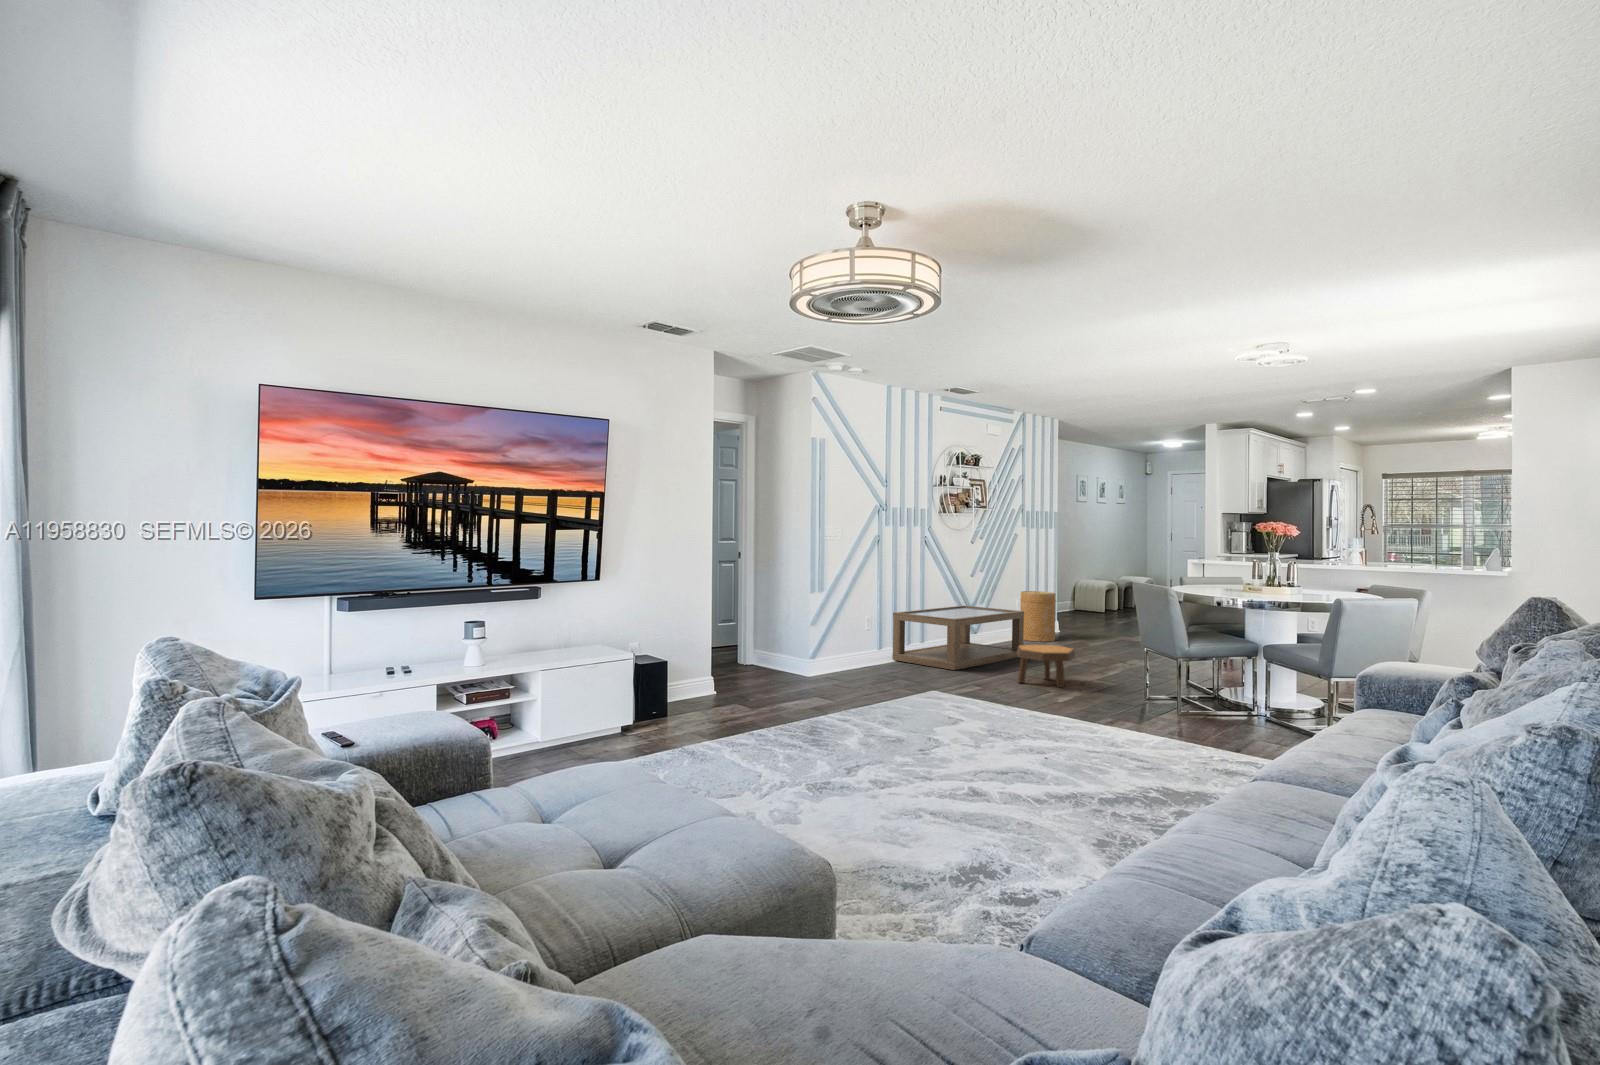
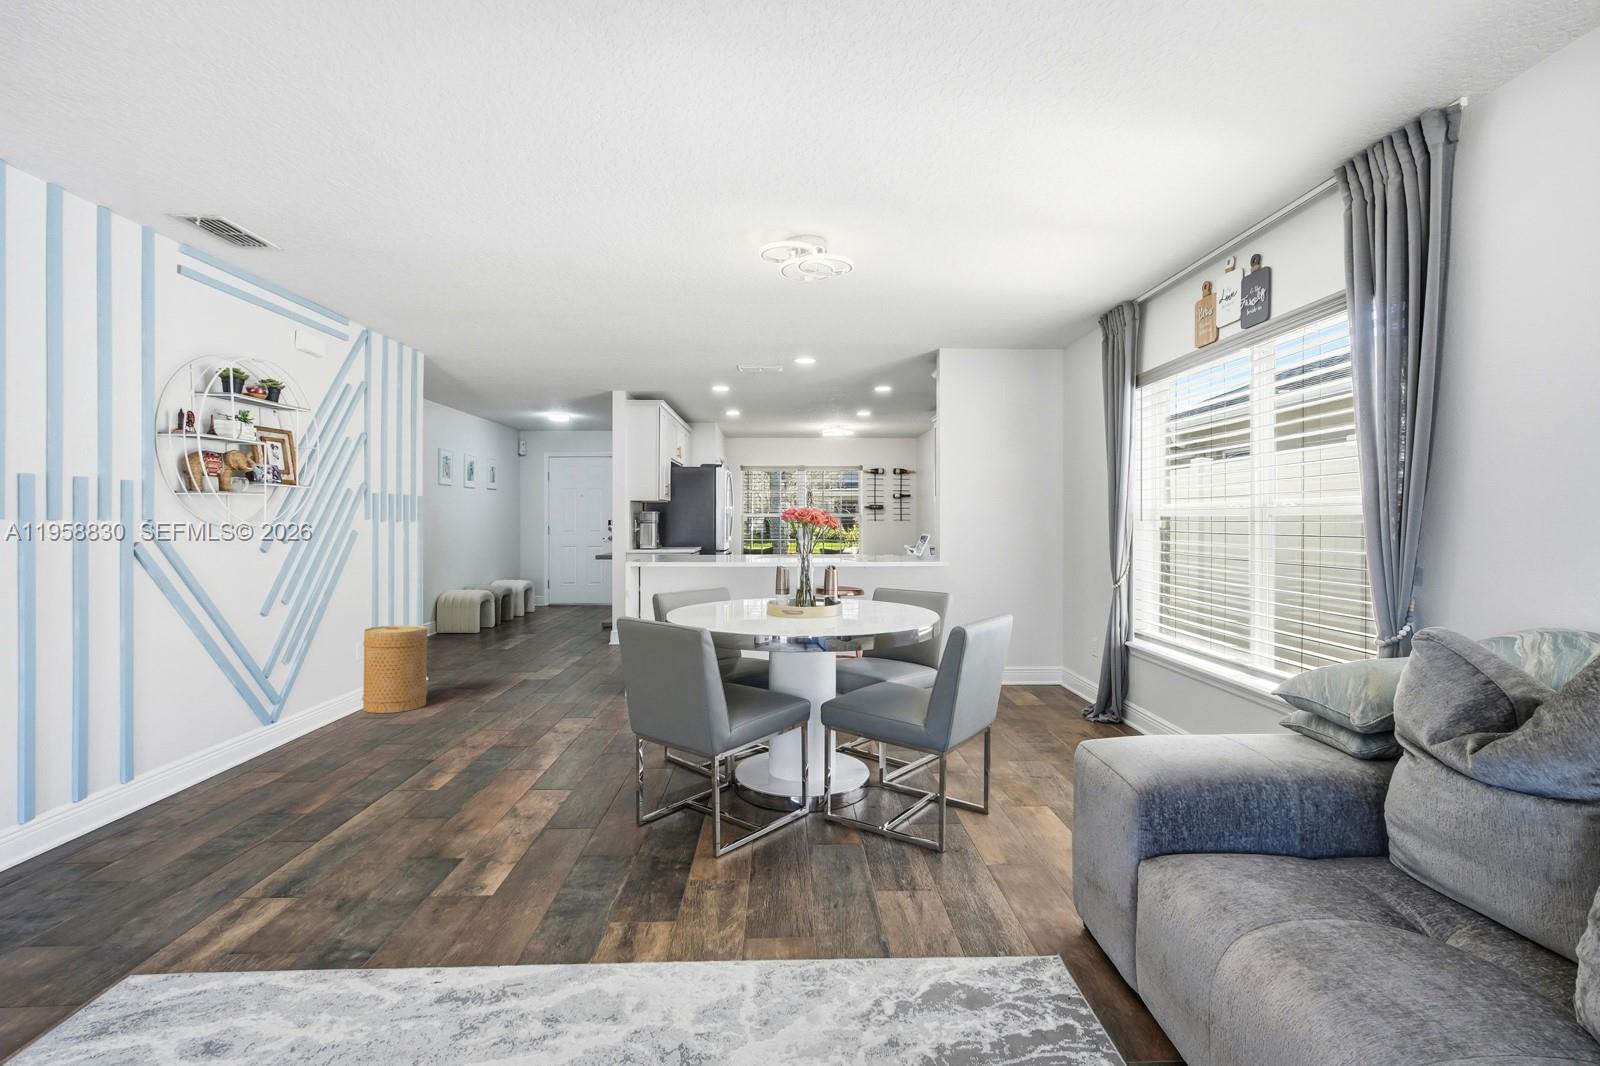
coffee table: present [892,606,1024,670] -> none [13,677,380,864]
footstool: present [1017,645,1075,687] -> none [379,761,507,873]

